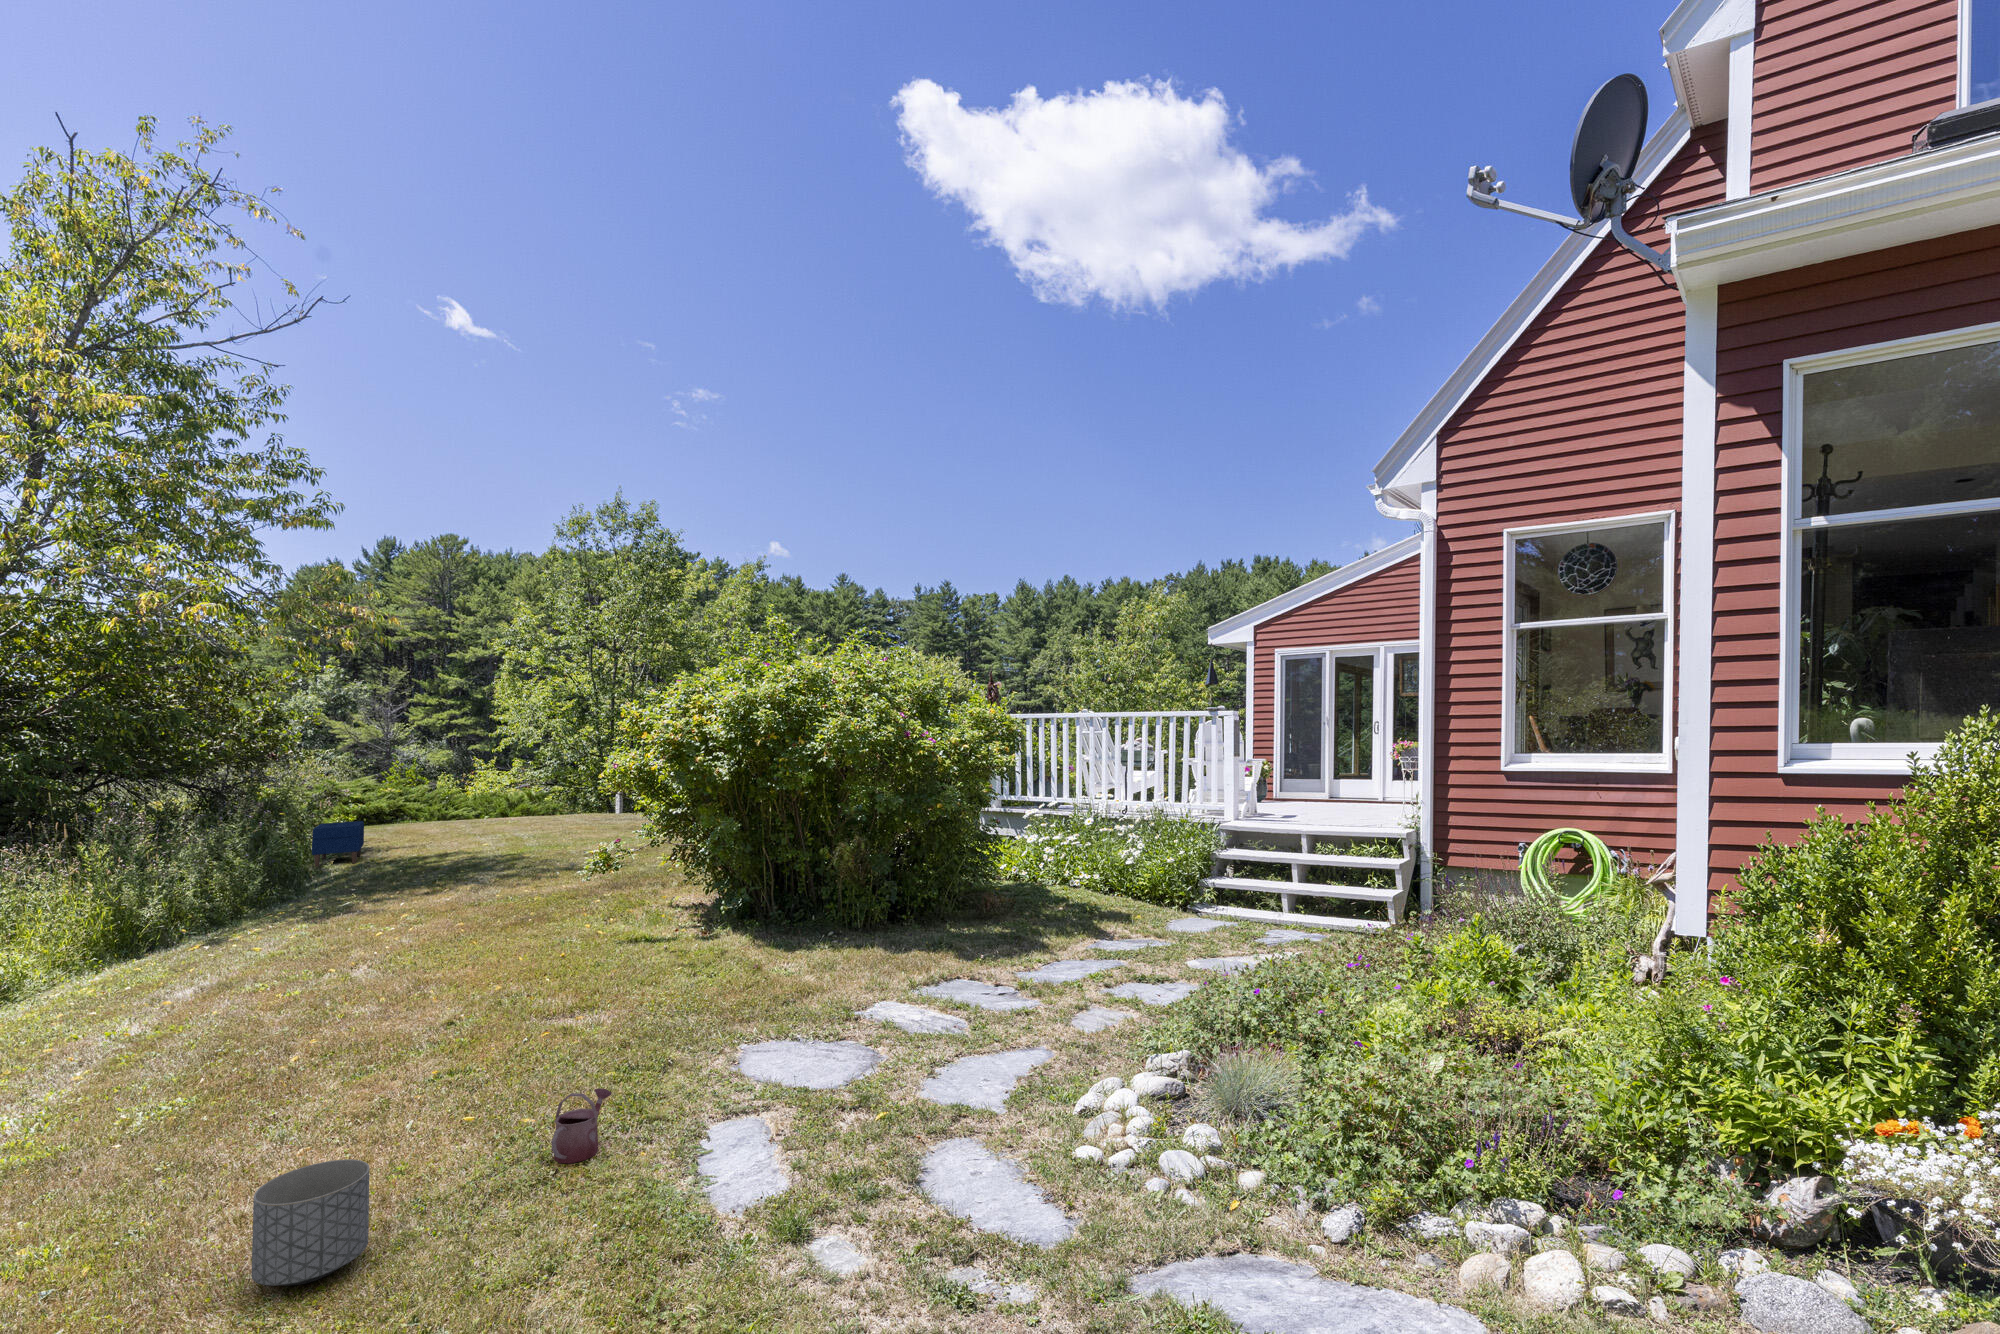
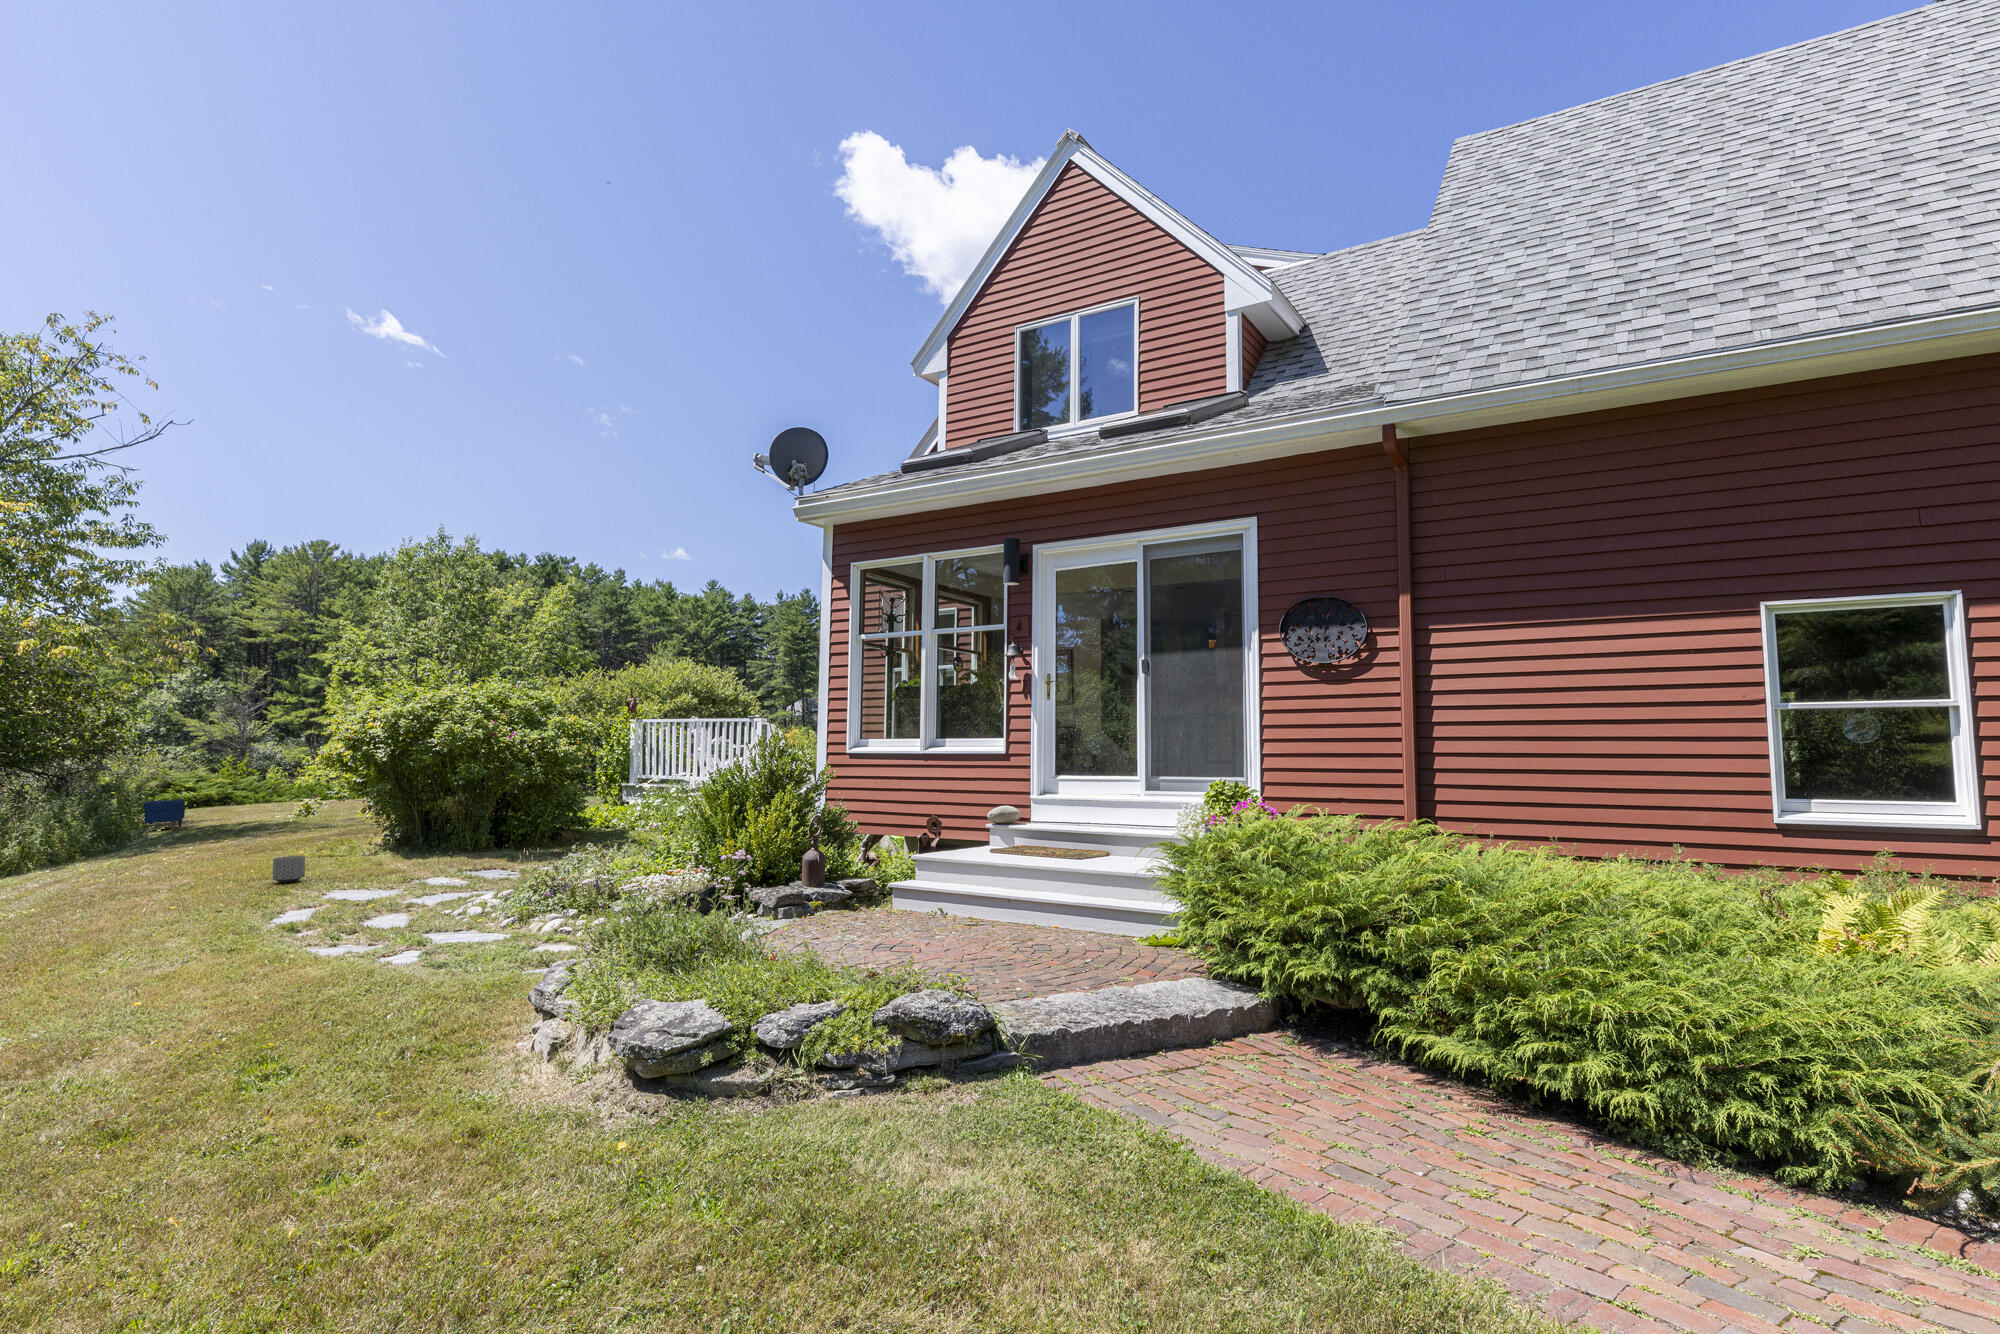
watering can: present [552,1088,611,1163] -> none [182,890,221,917]
planter: present [251,1159,370,1286] -> present [272,856,305,883]

